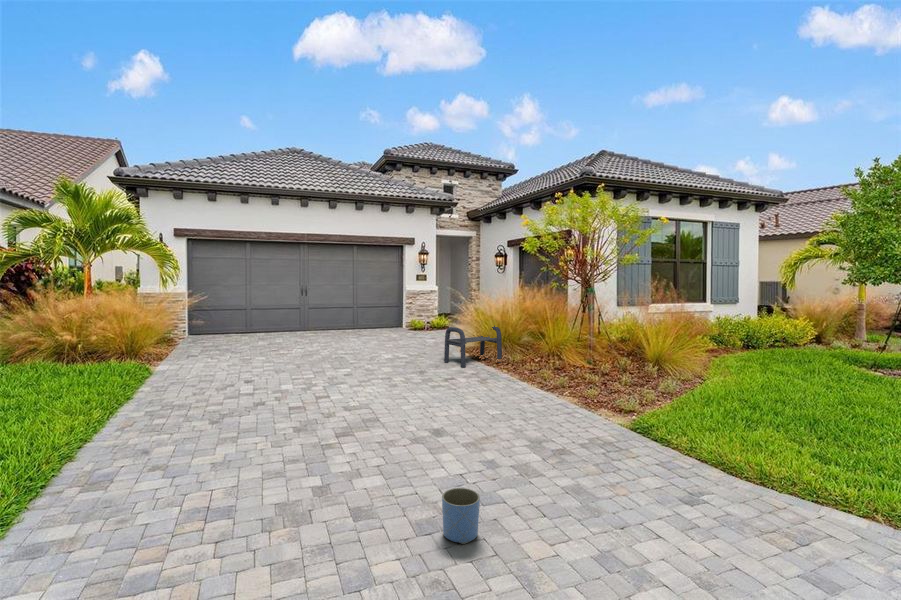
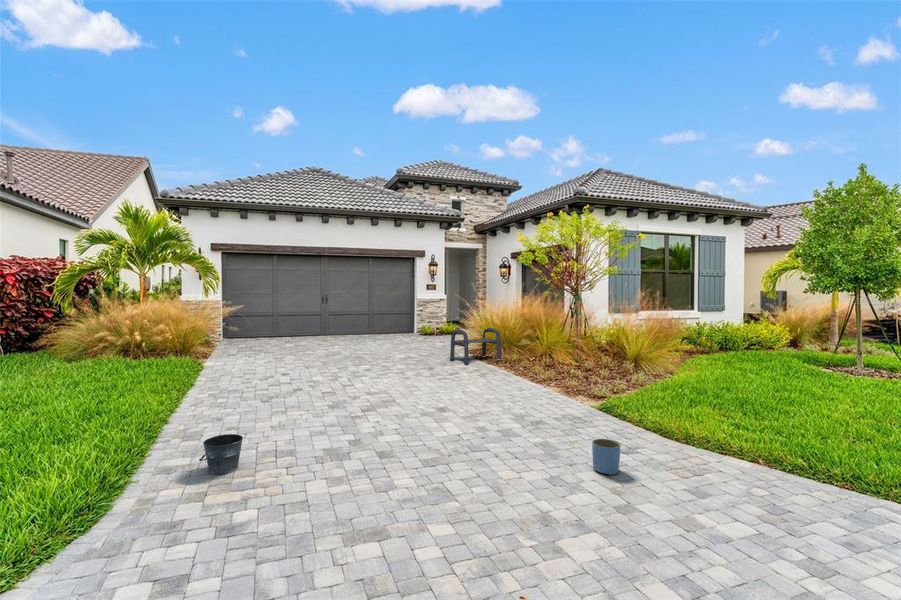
planter: present [442,488,480,544] -> present [592,439,621,475]
bucket: none [82,491,152,558] -> present [199,434,243,474]

